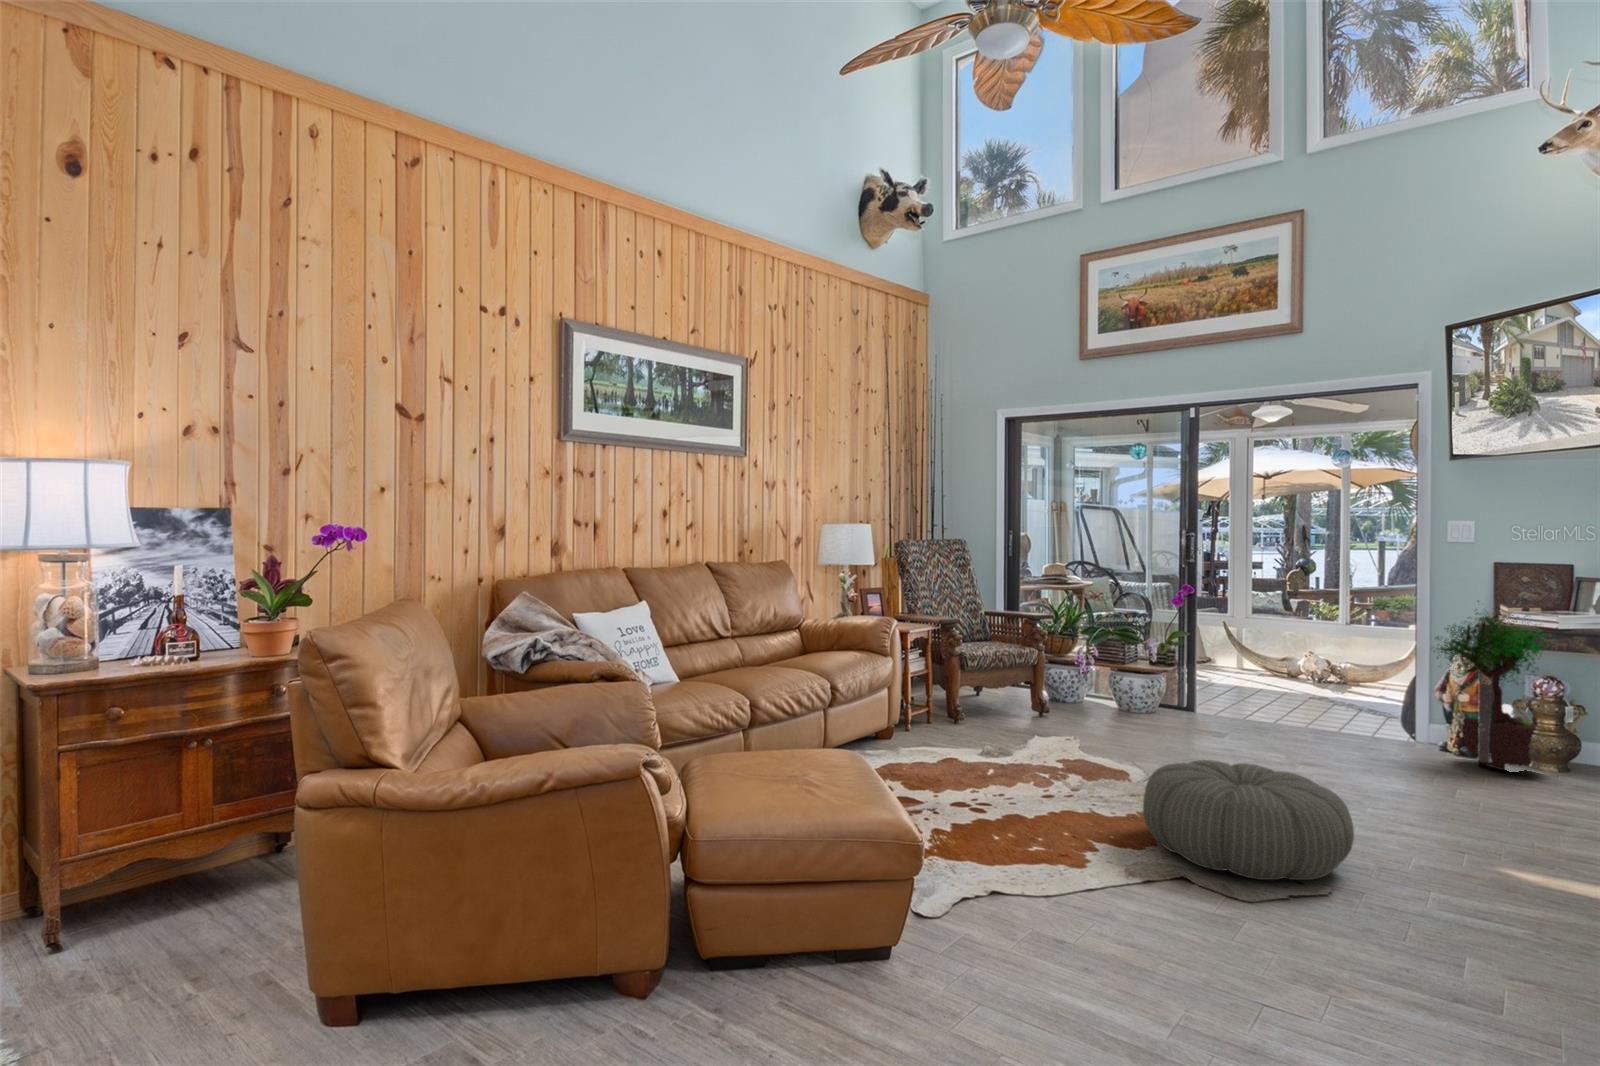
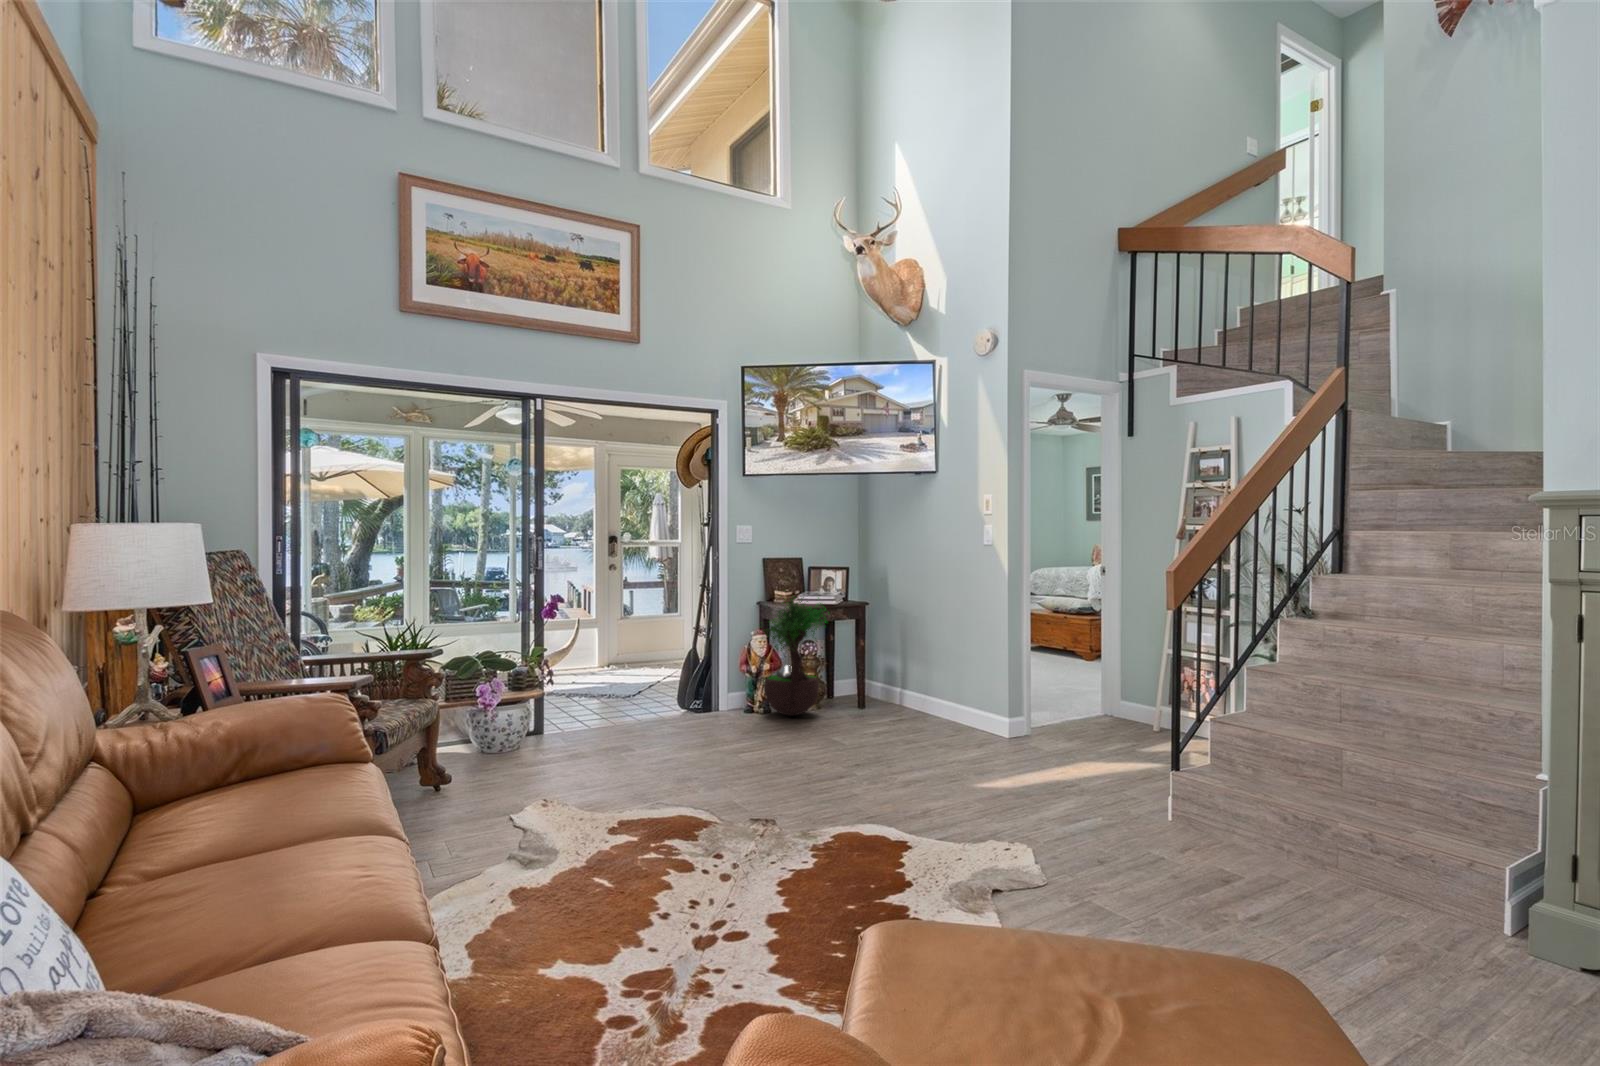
pouf: present [1143,760,1354,880] -> none [856,760,1021,865]

